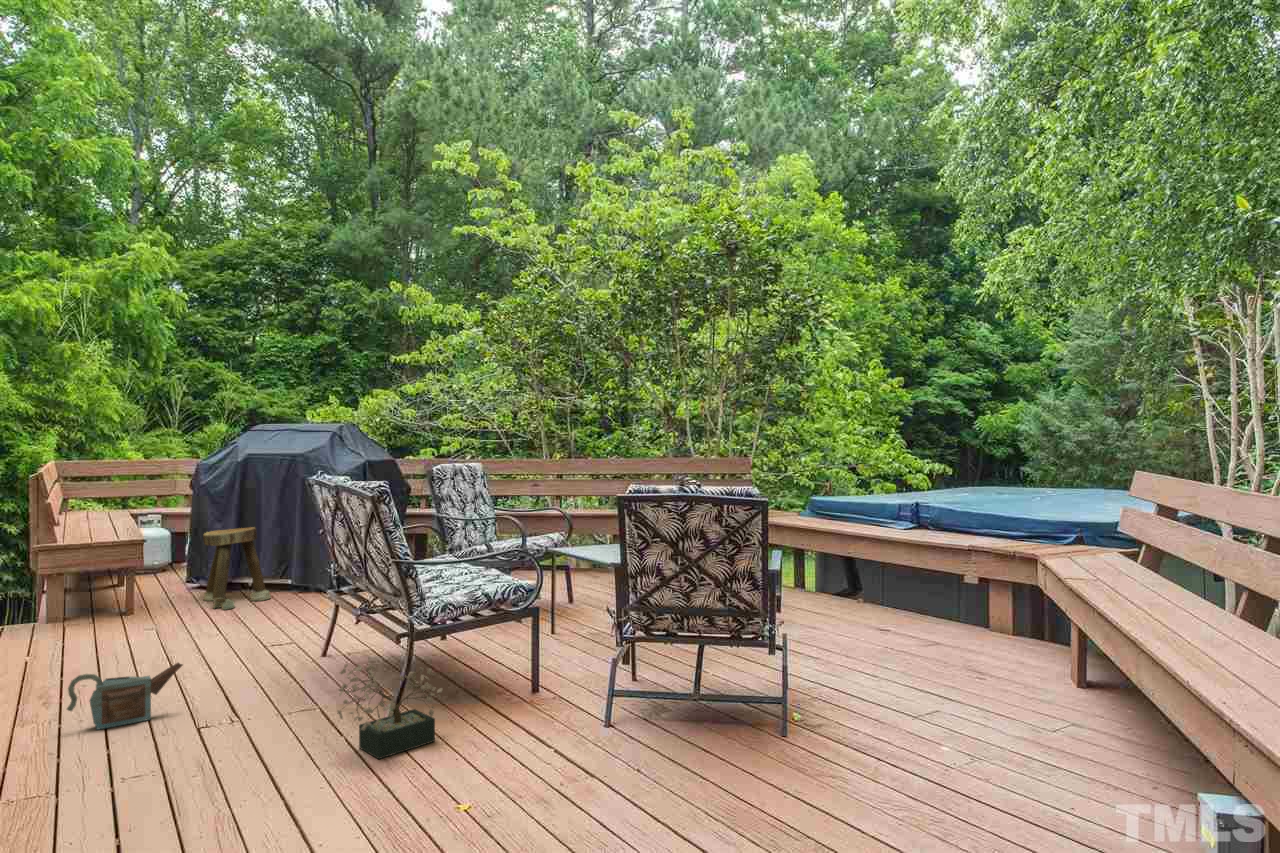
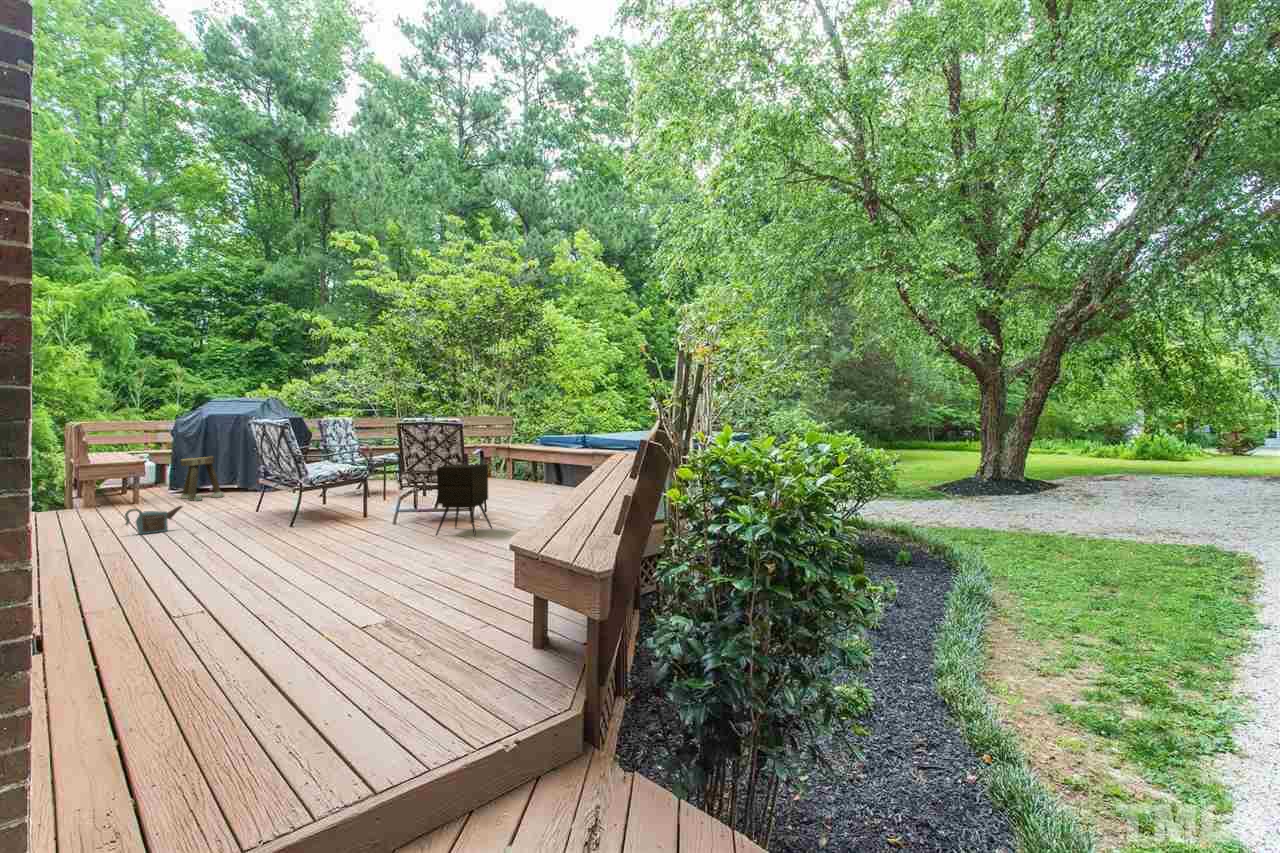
side table: none [744,604,867,823] -> present [436,464,492,536]
decorative plant: present [337,664,442,759] -> none [264,495,315,534]

